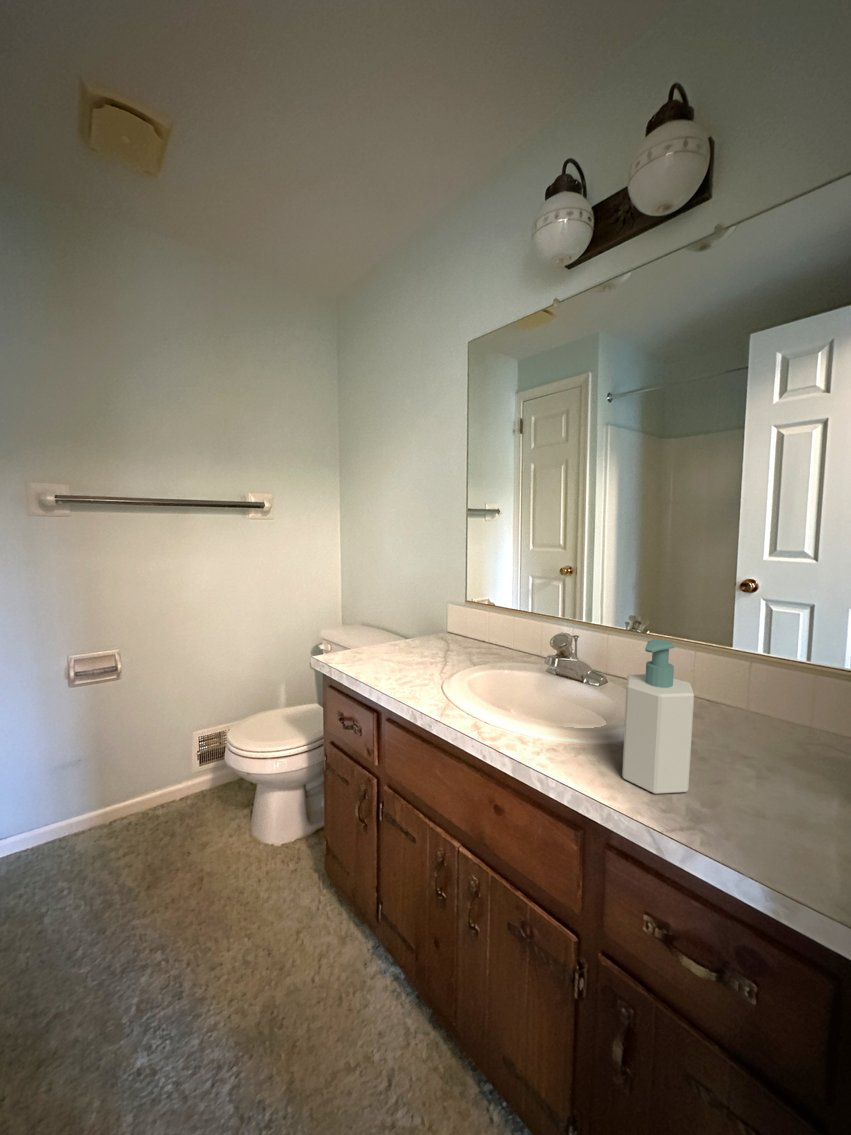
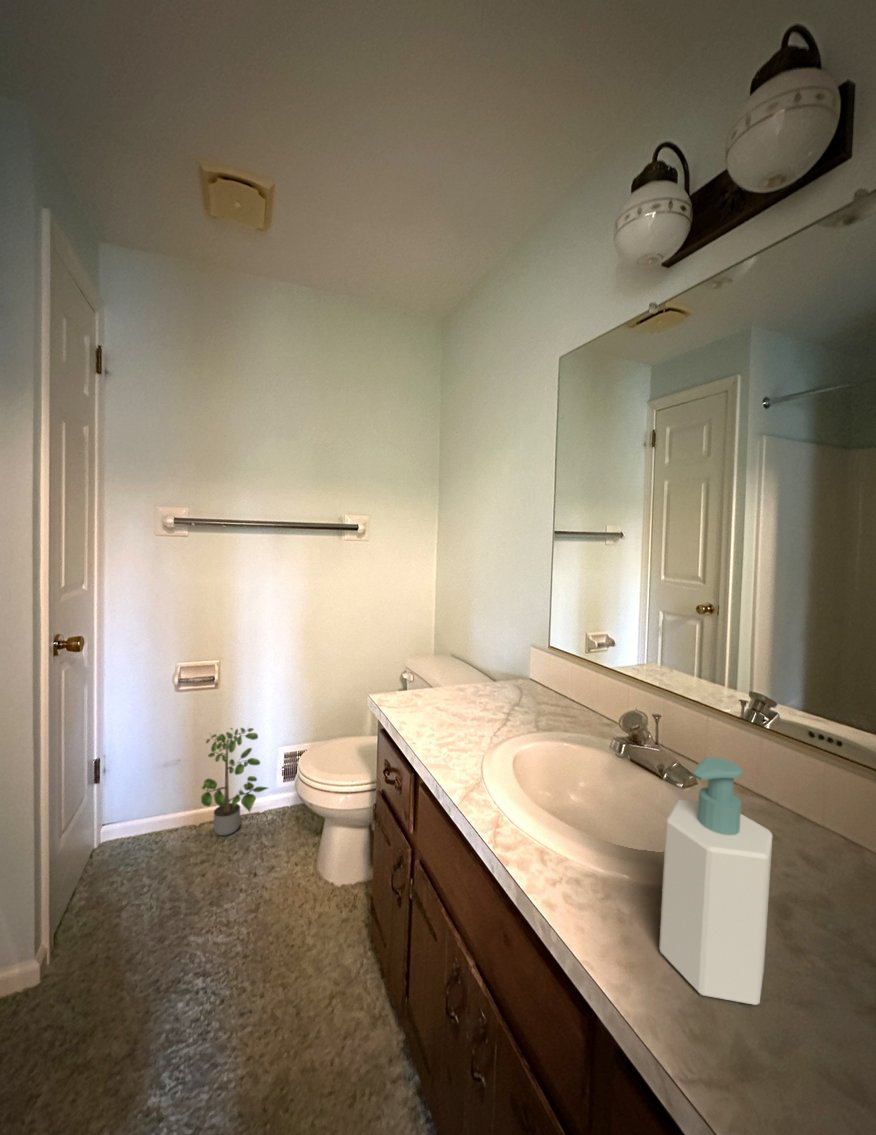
potted plant: none [110,707,188,825] -> present [201,728,268,835]

